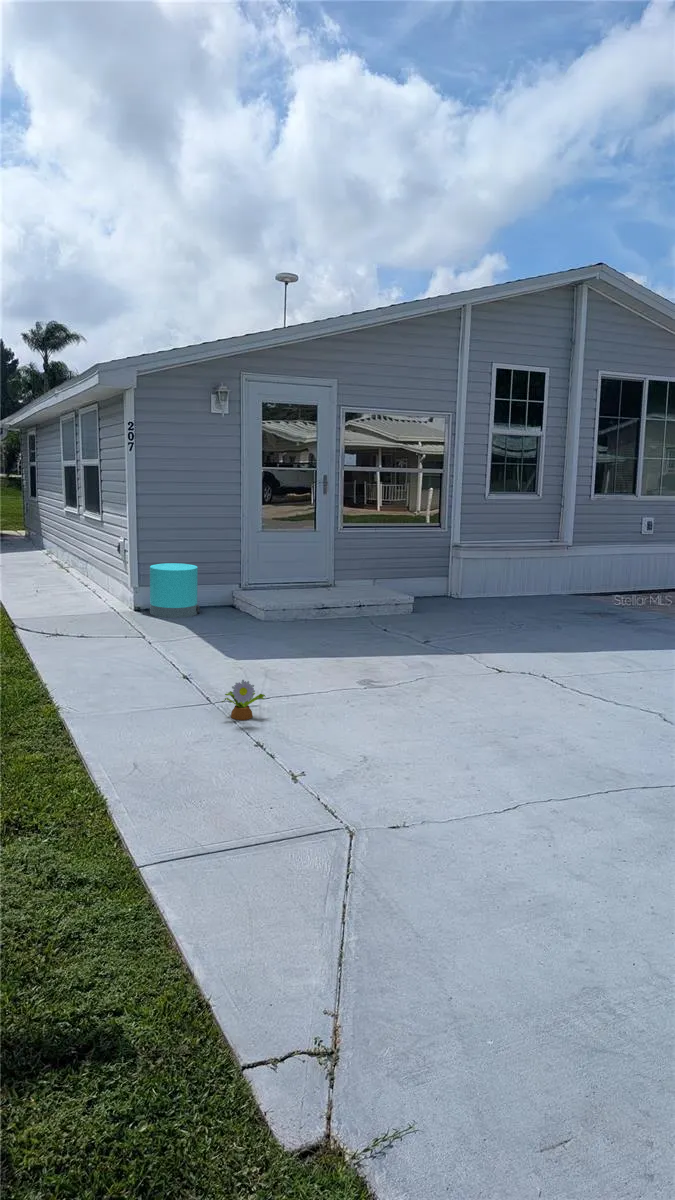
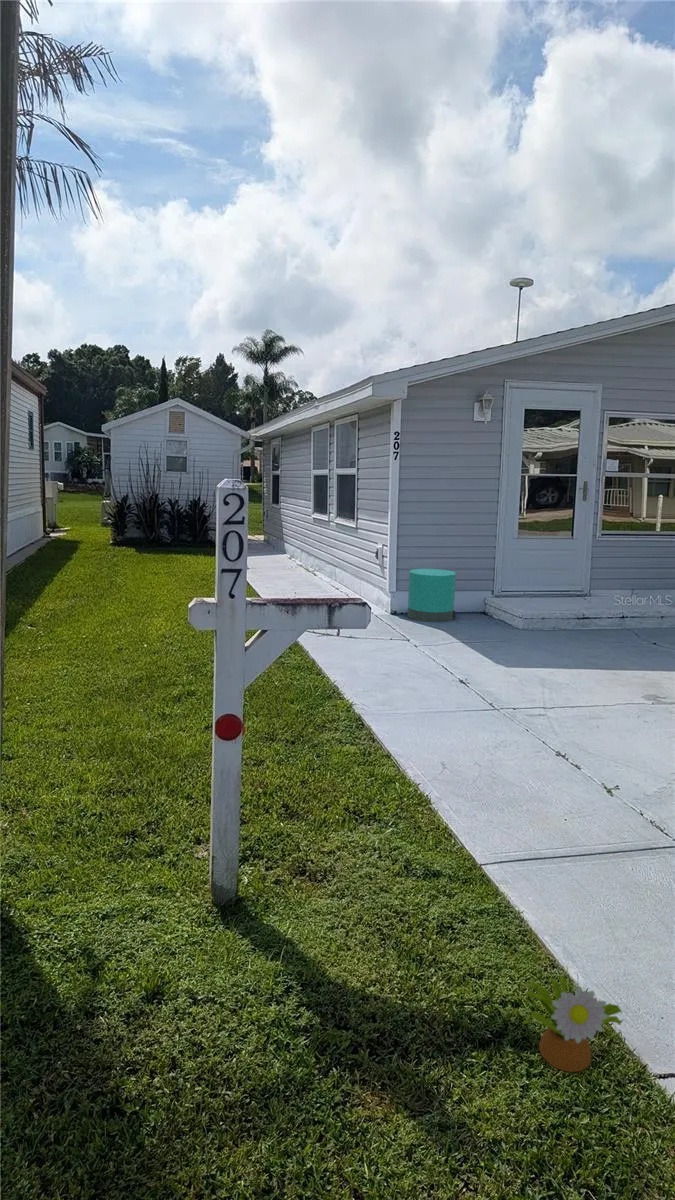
decorative plant: present [222,680,266,720] -> present [523,976,623,1072]

